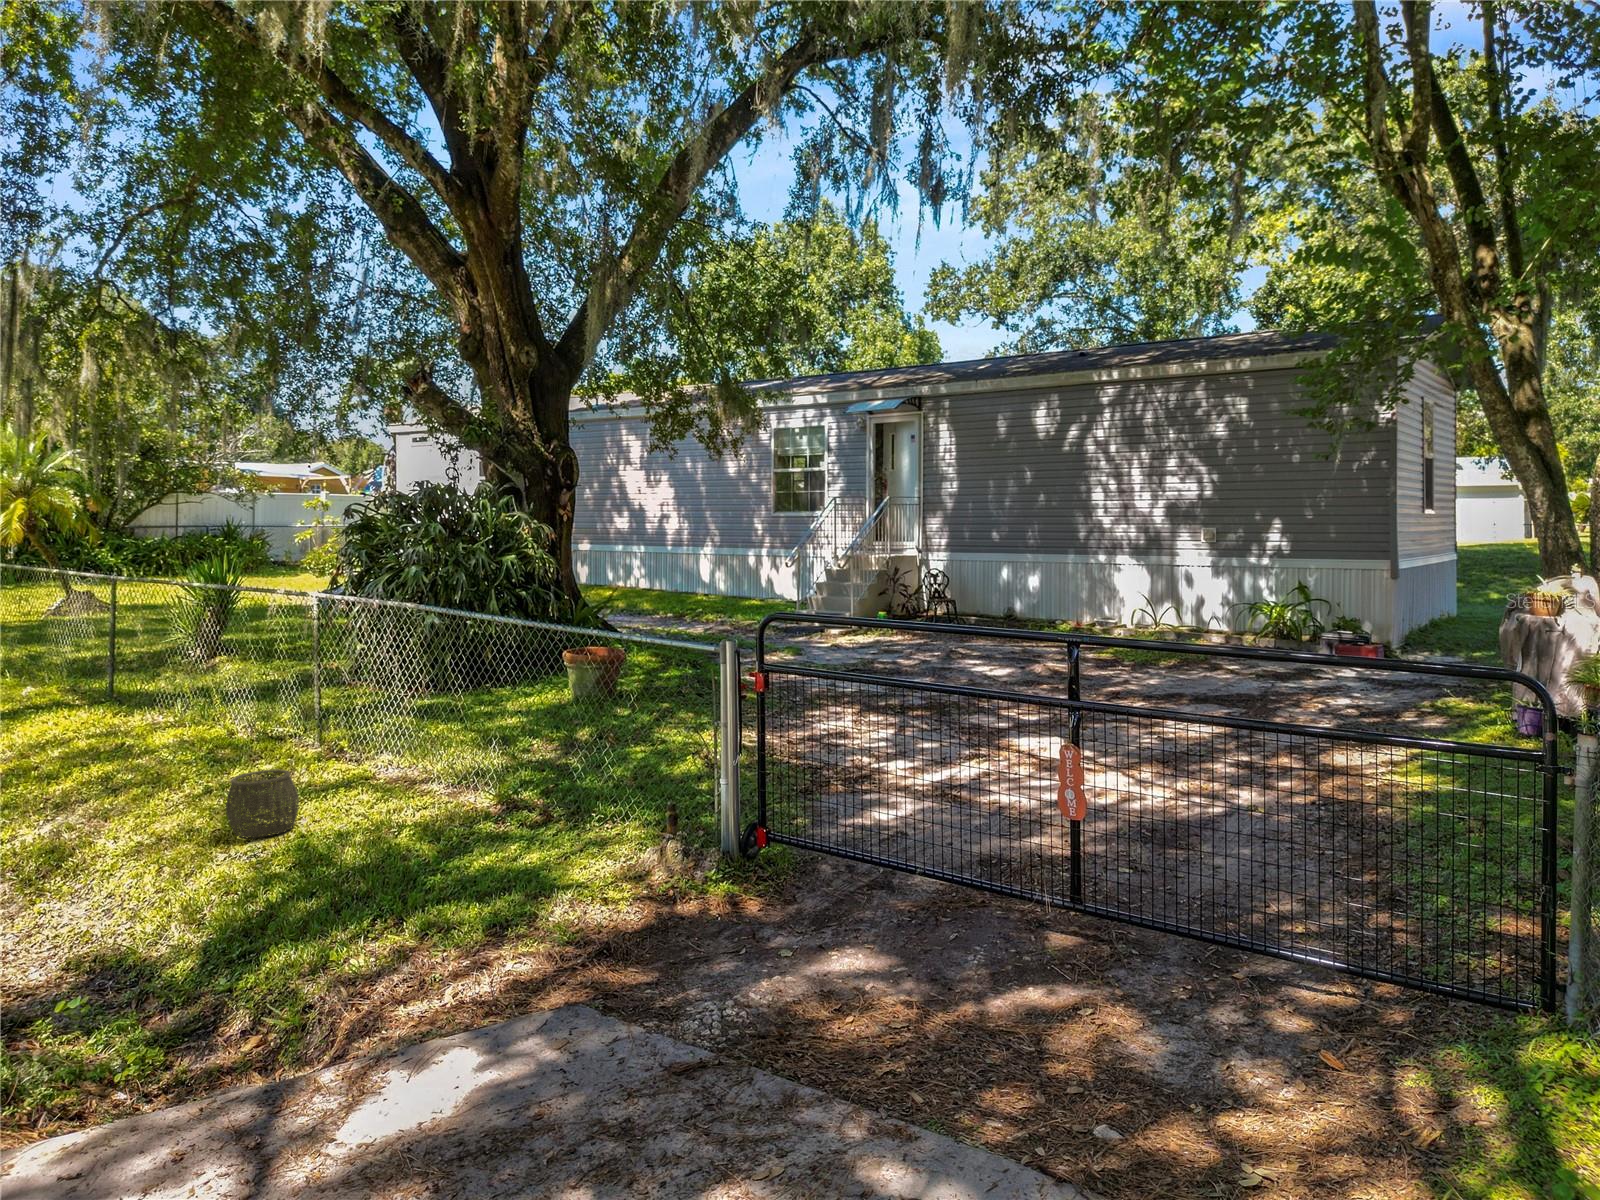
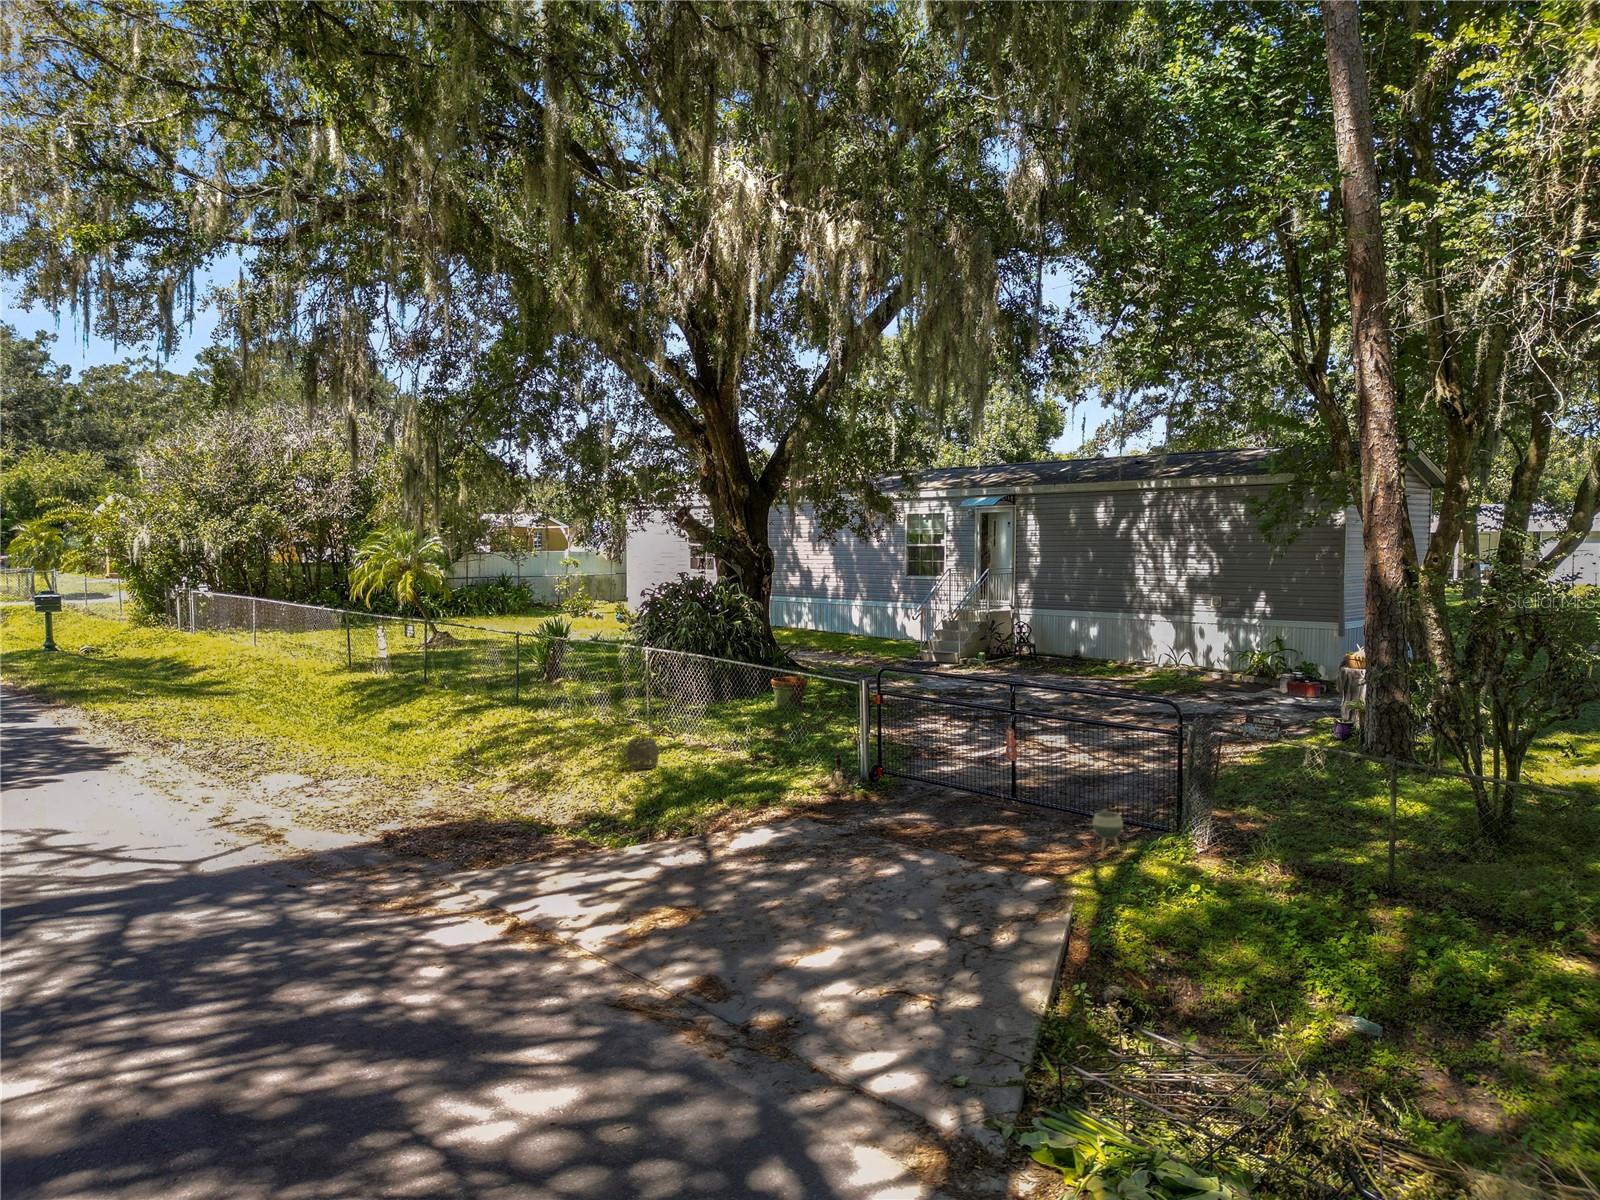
planter: none [1393,992,1491,1123] -> present [1093,812,1123,853]

